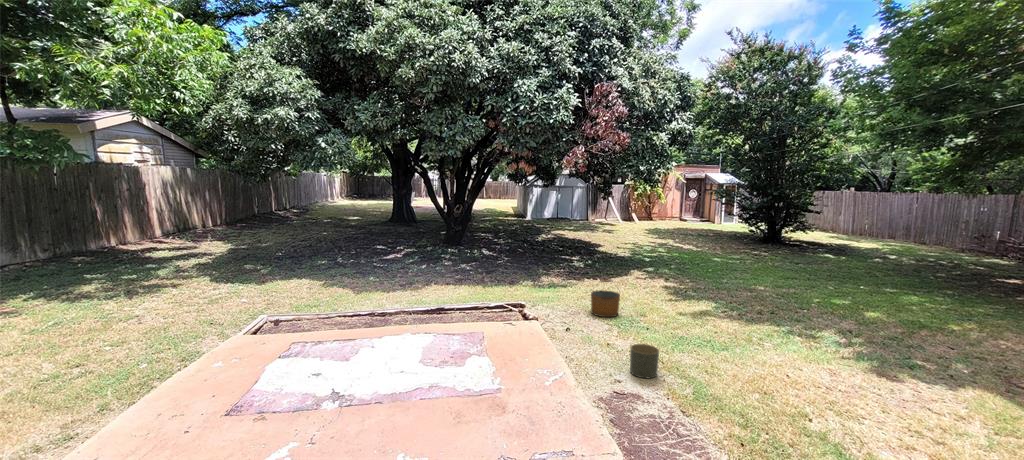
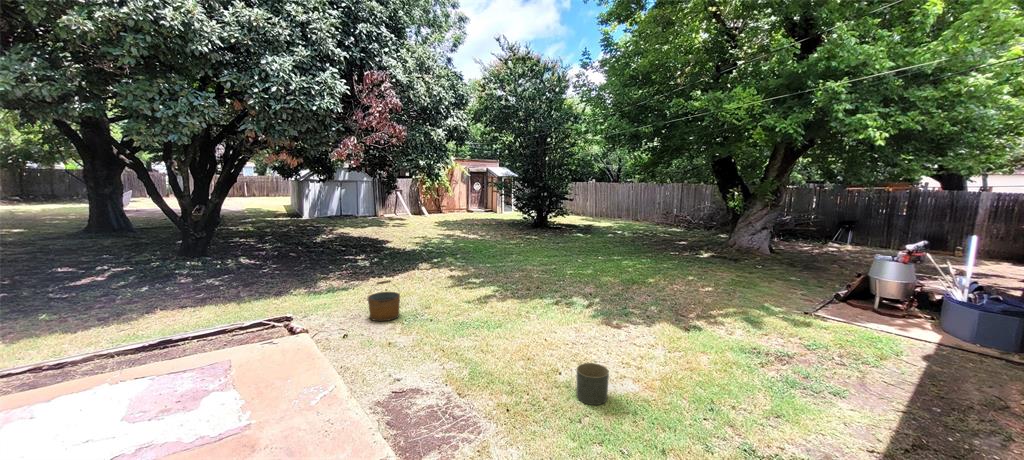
planter: present [630,344,659,378] -> present [577,363,609,405]

